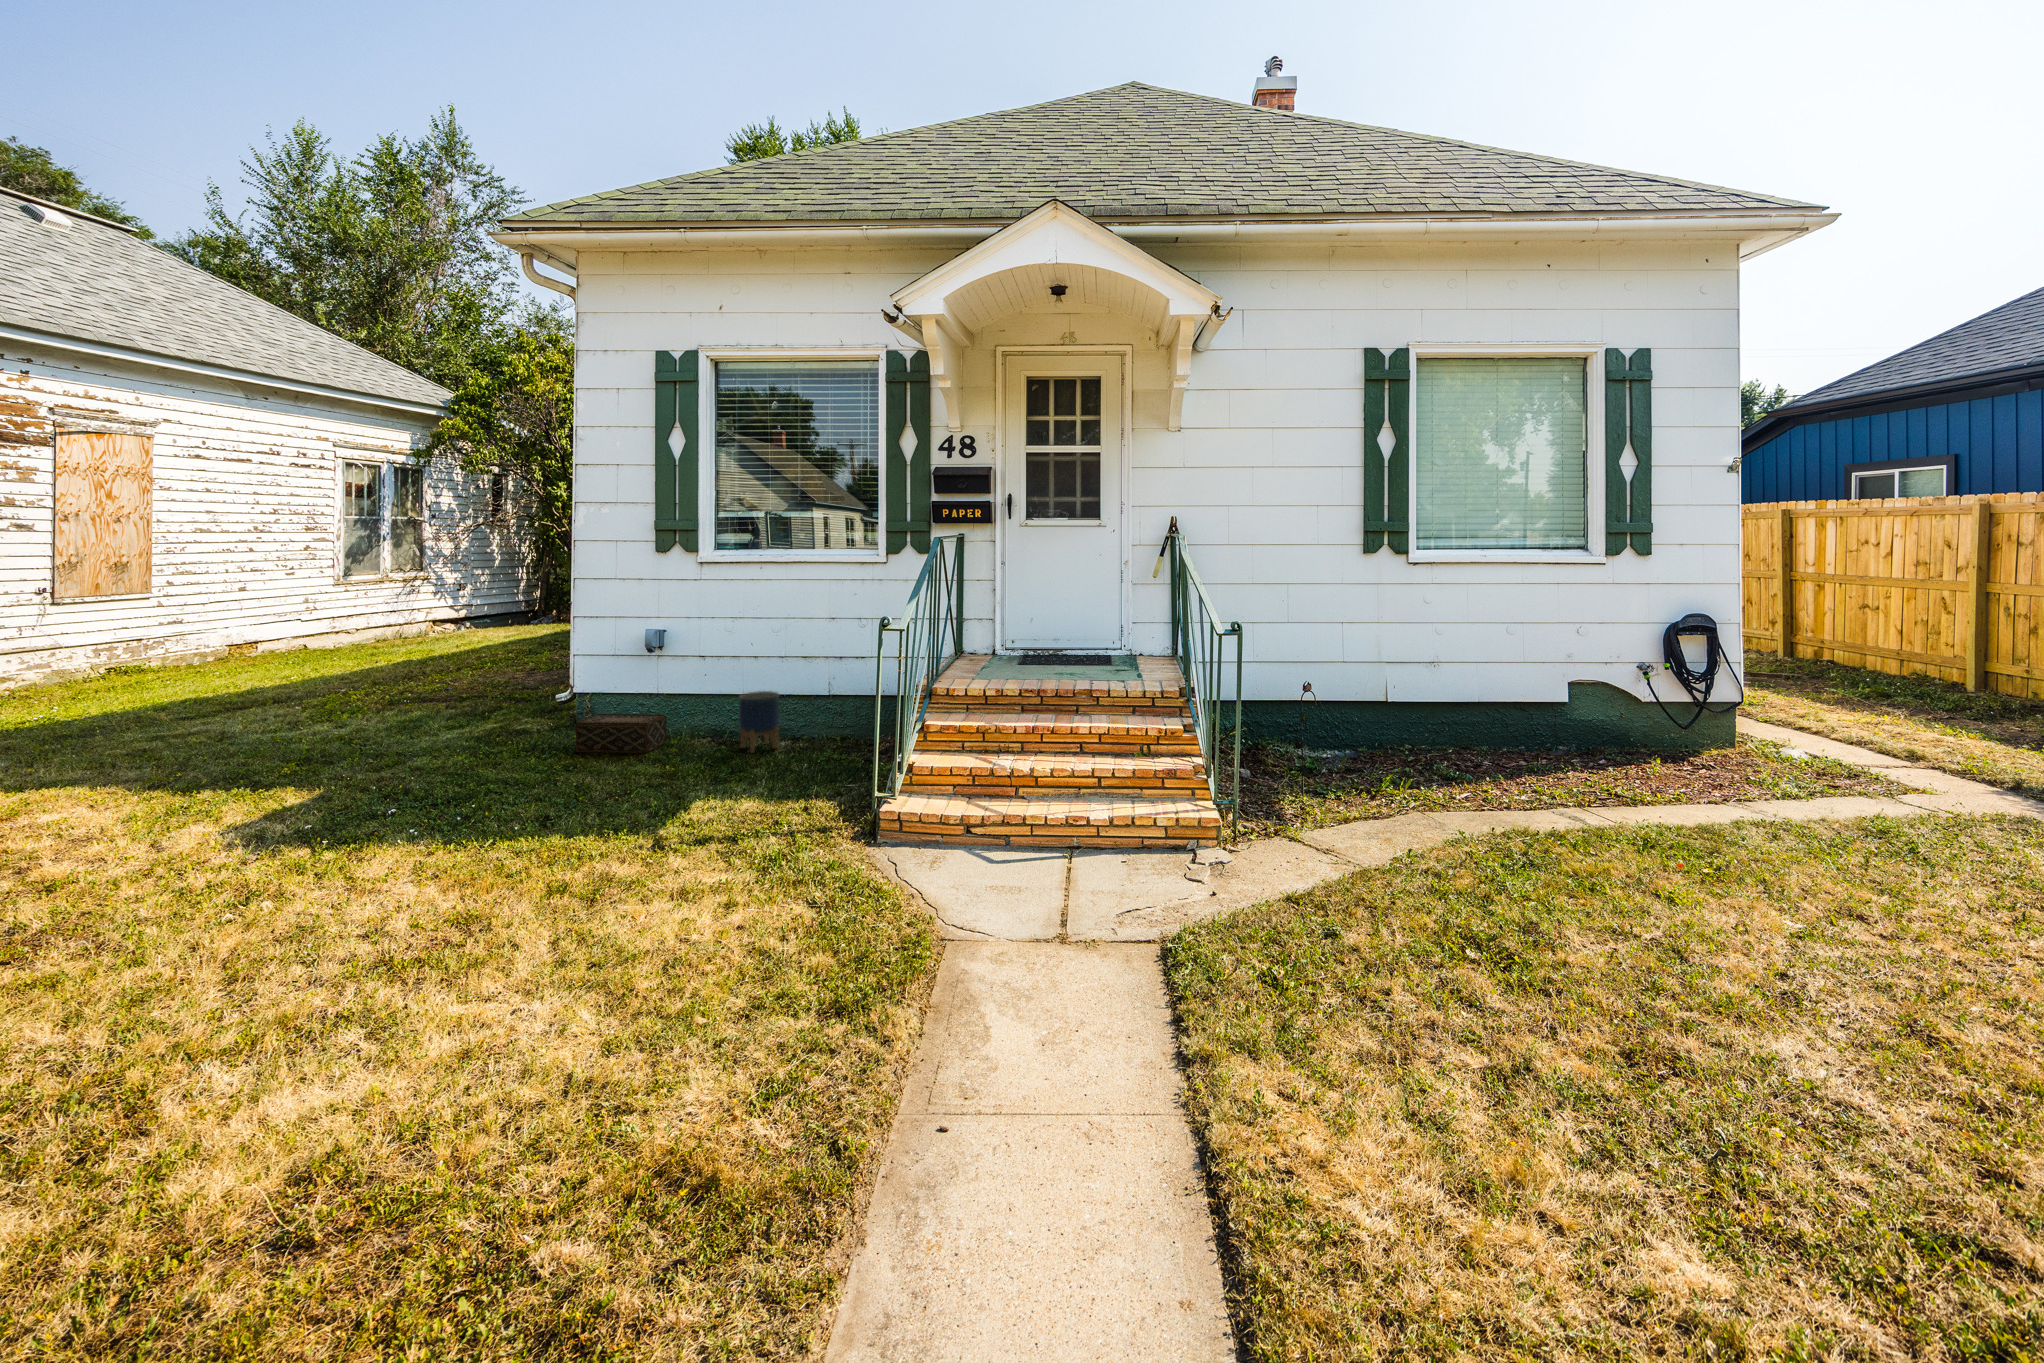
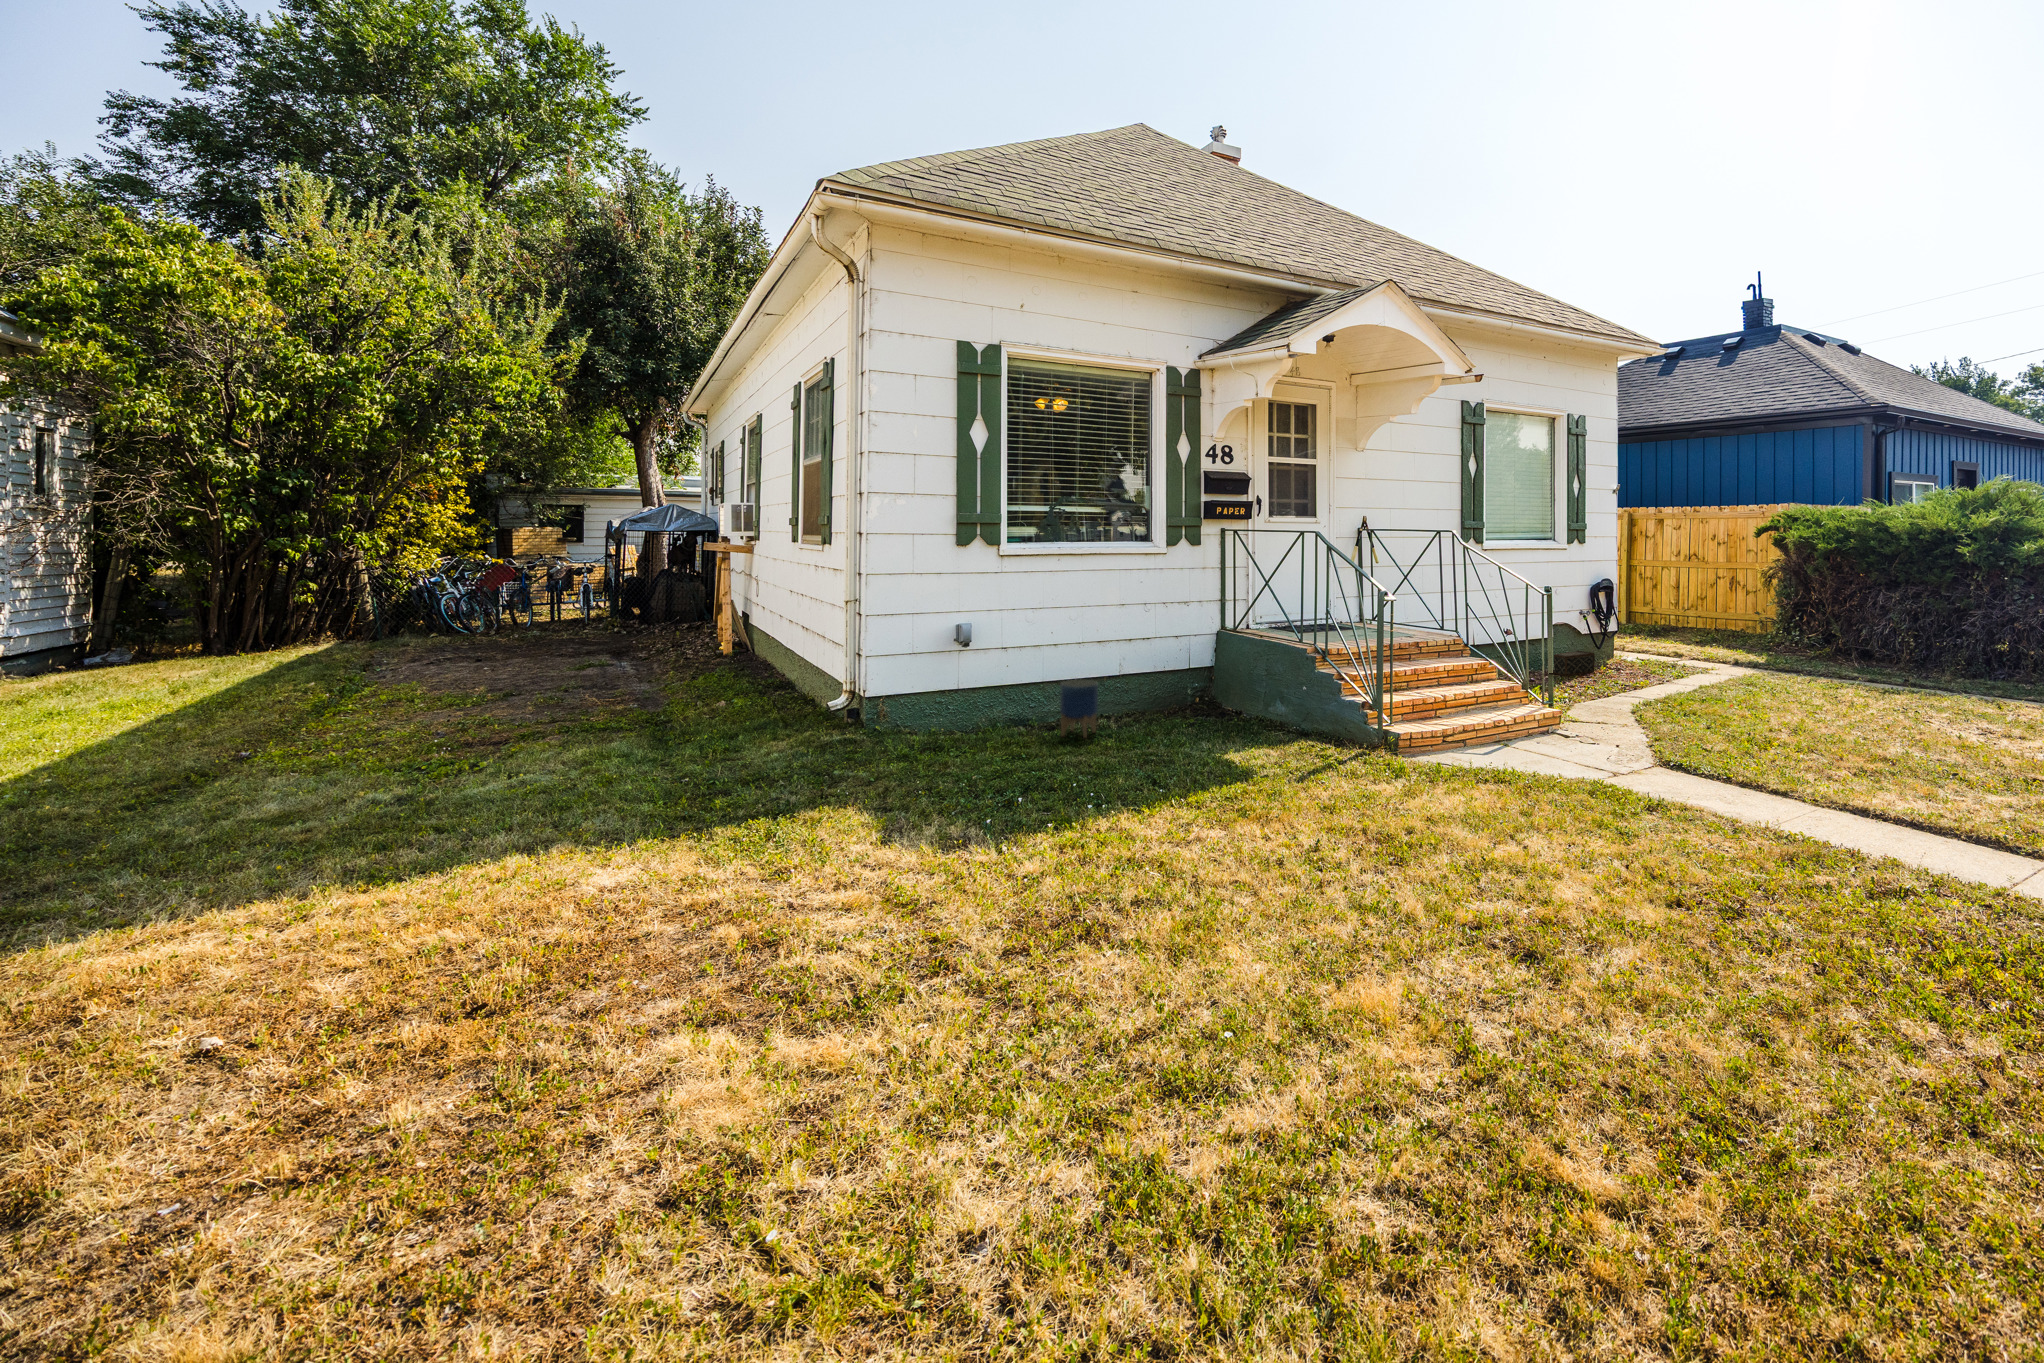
woven basket: present [575,714,667,753] -> present [1551,651,1595,676]

